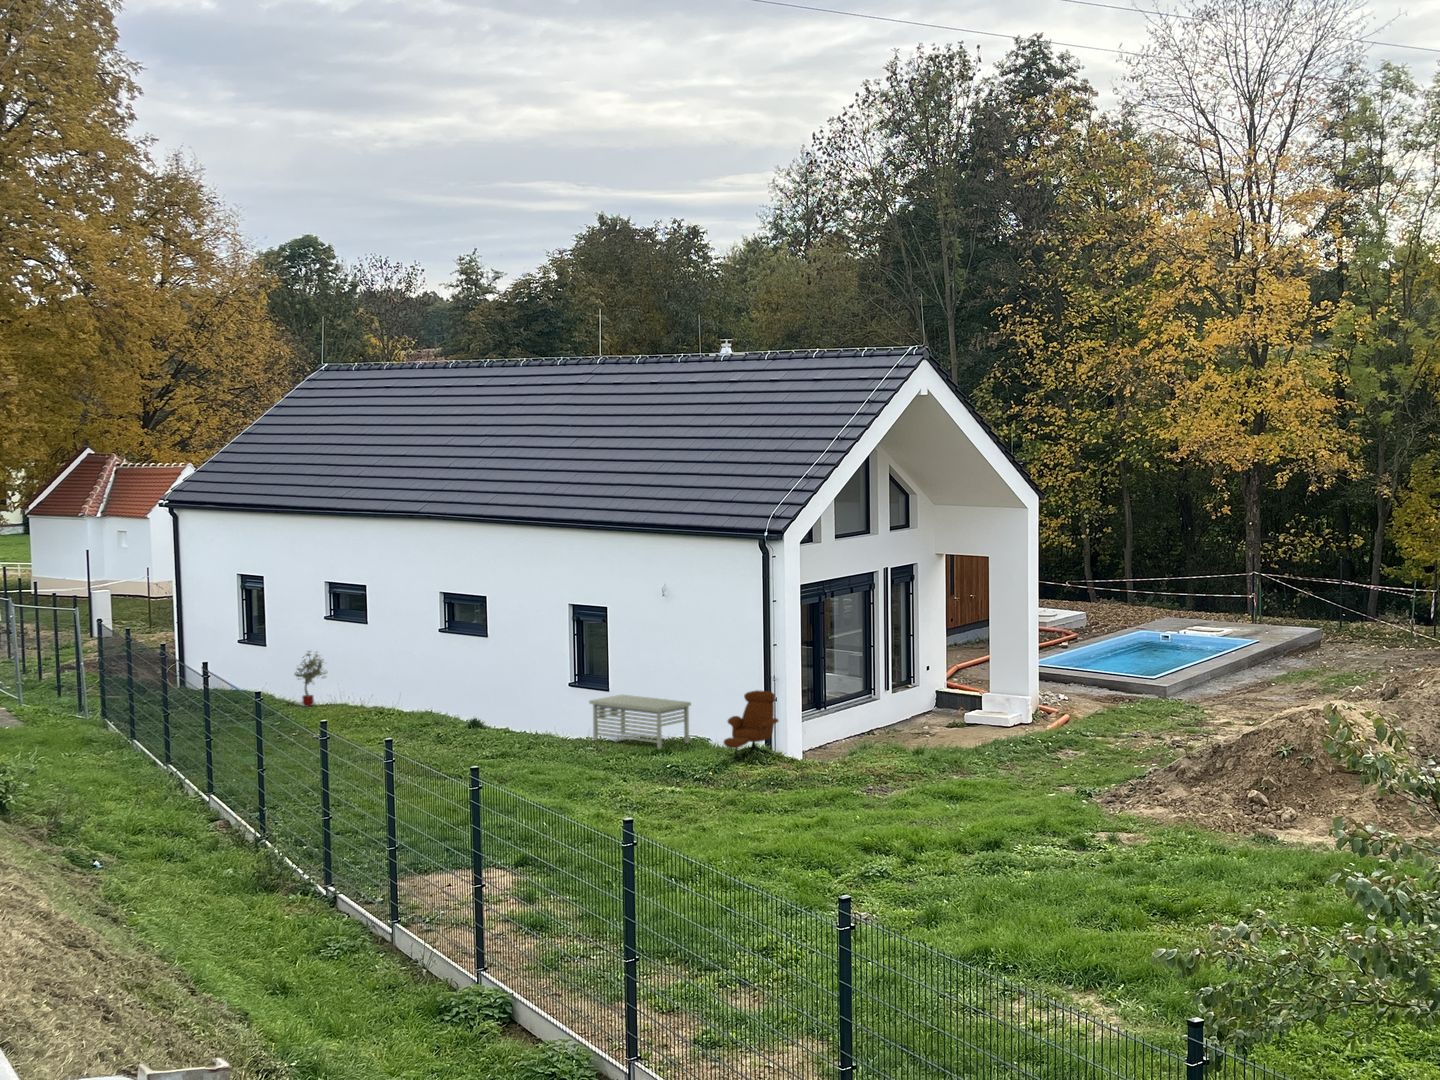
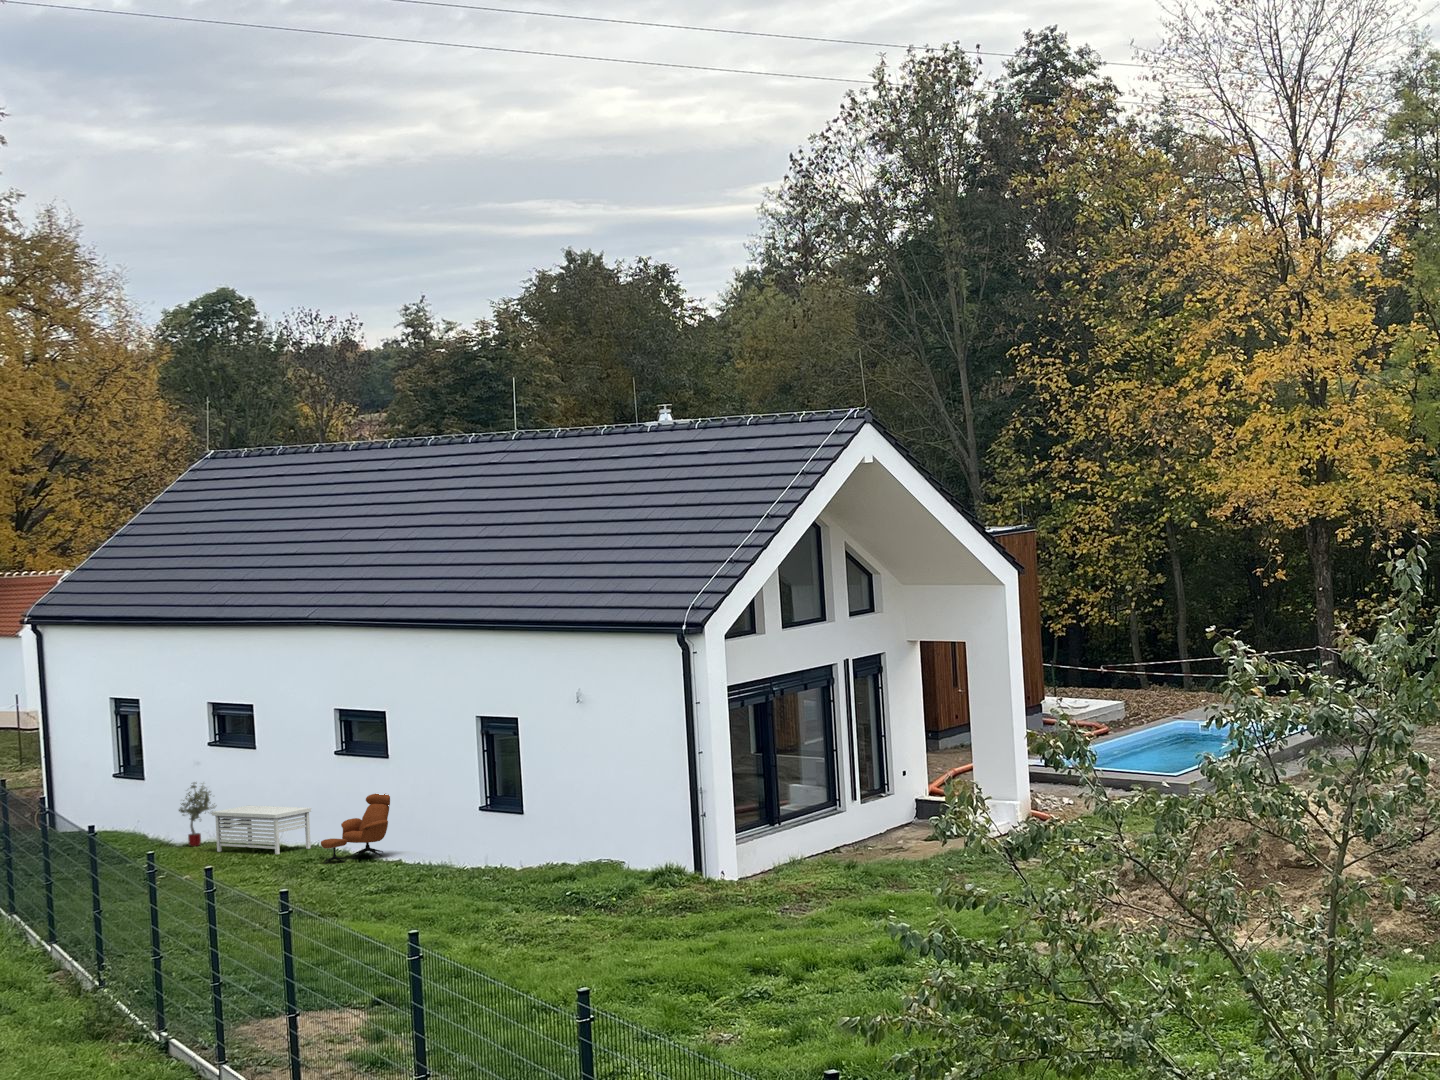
lounge chair: present [724,690,778,763] -> present [321,794,390,864]
storage bench: present [589,695,691,749] -> present [212,806,311,854]

